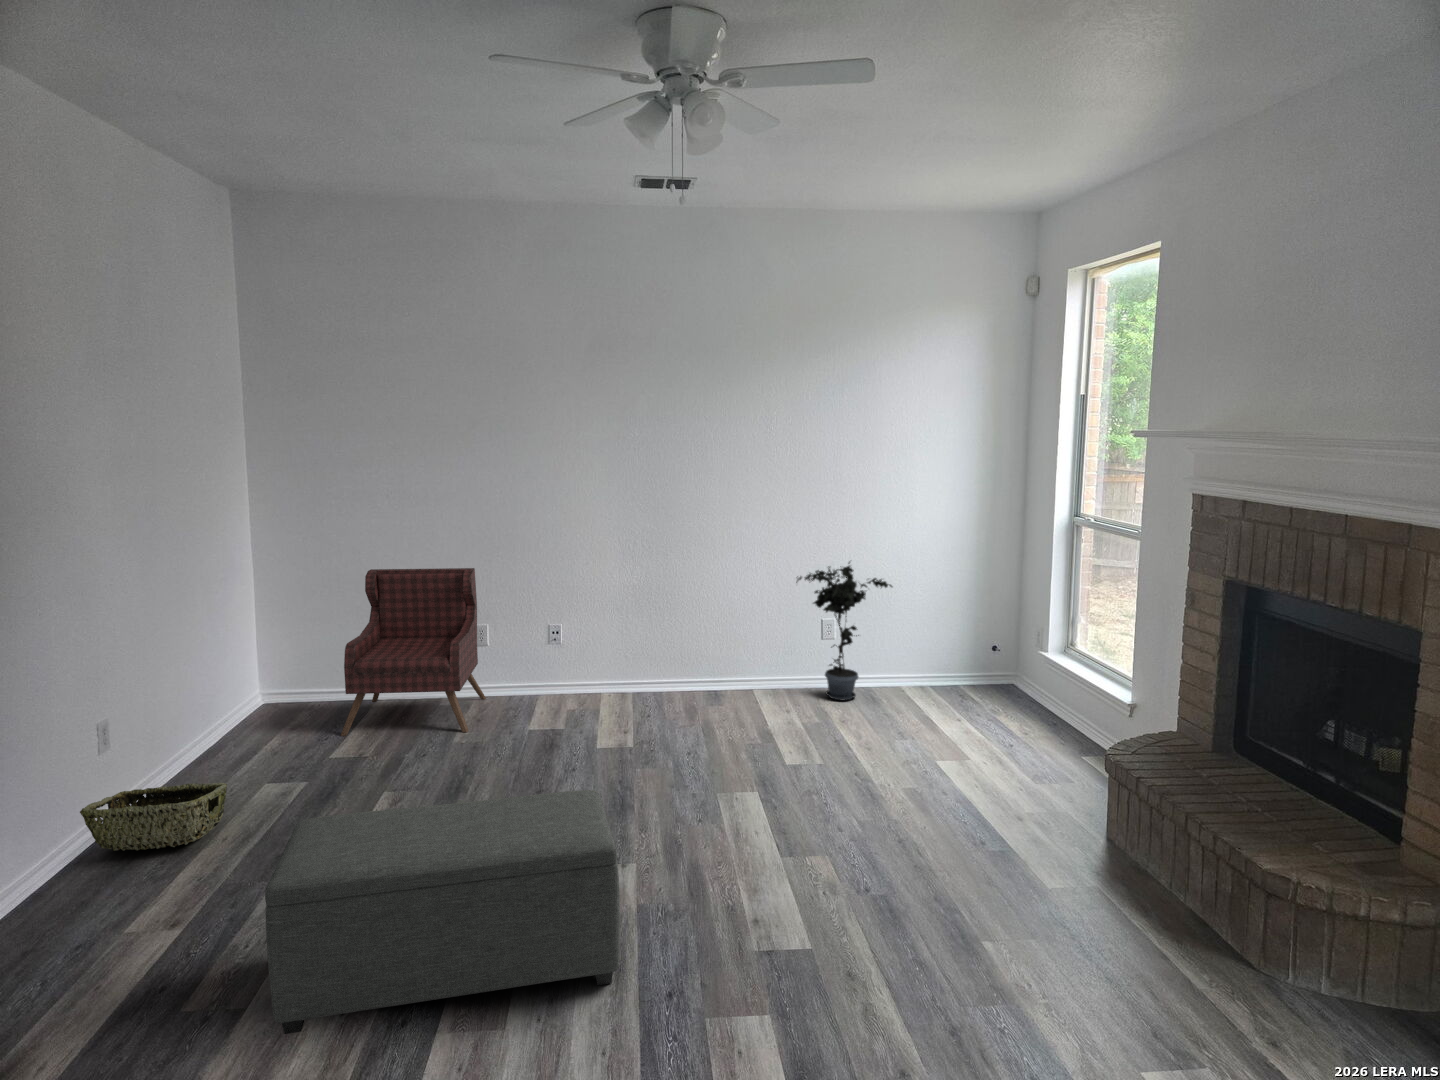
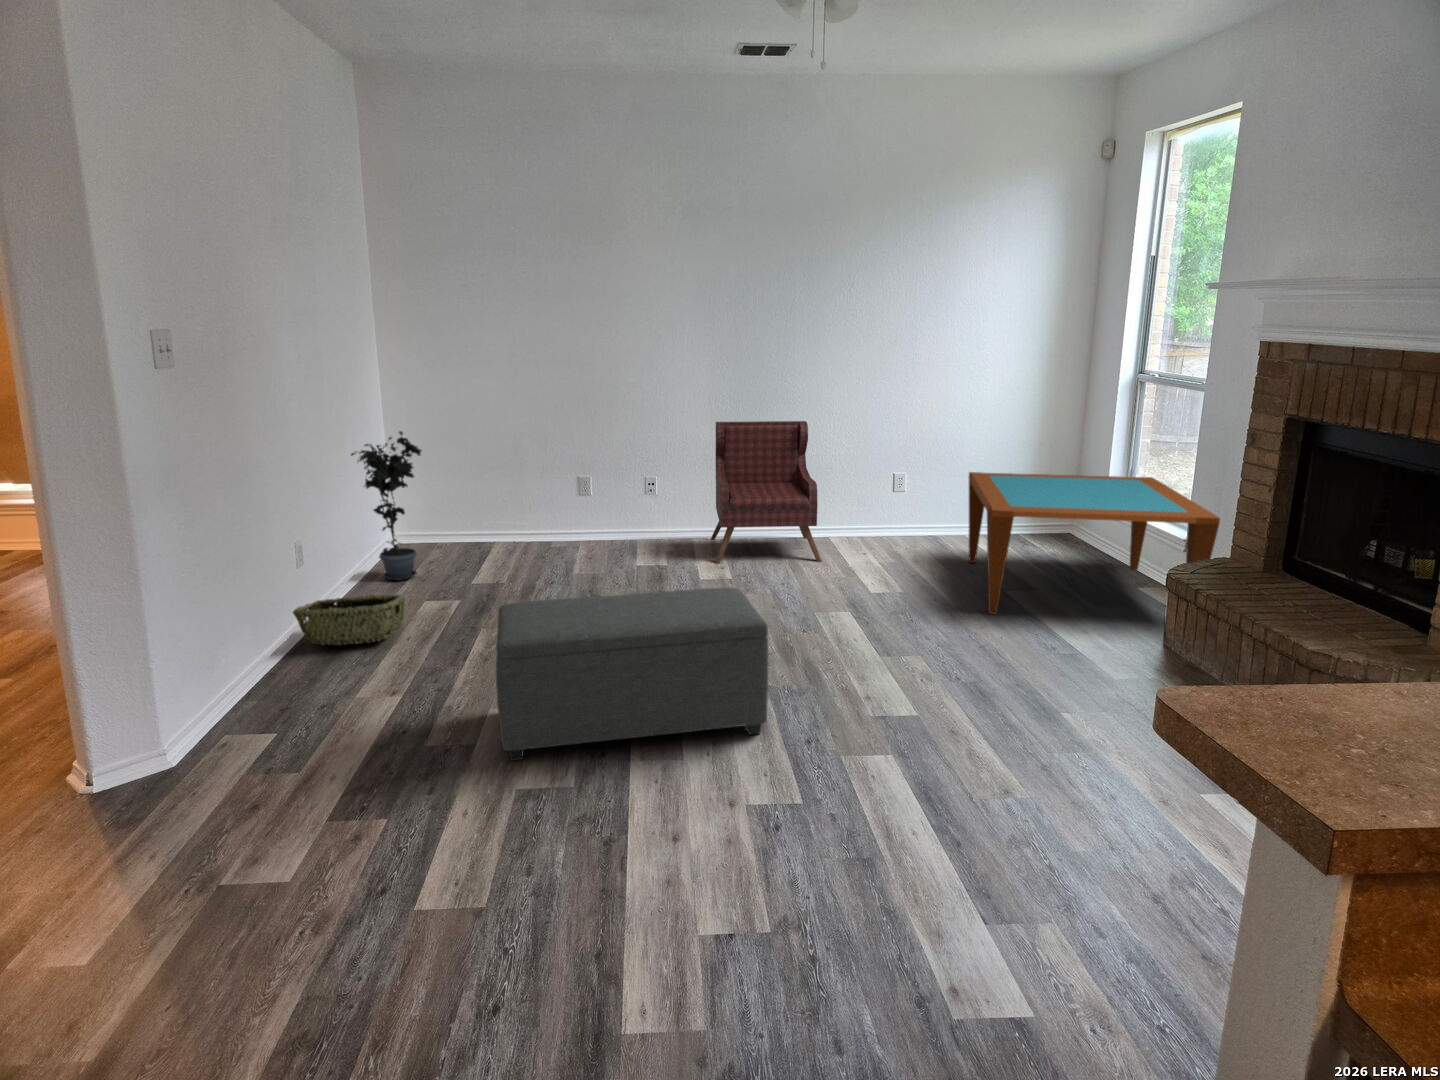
potted plant: present [796,562,892,700] -> present [351,431,421,581]
armchair: present [341,568,486,736] -> present [711,421,821,563]
coffee table: none [896,623,1163,809] -> present [969,472,1220,614]

